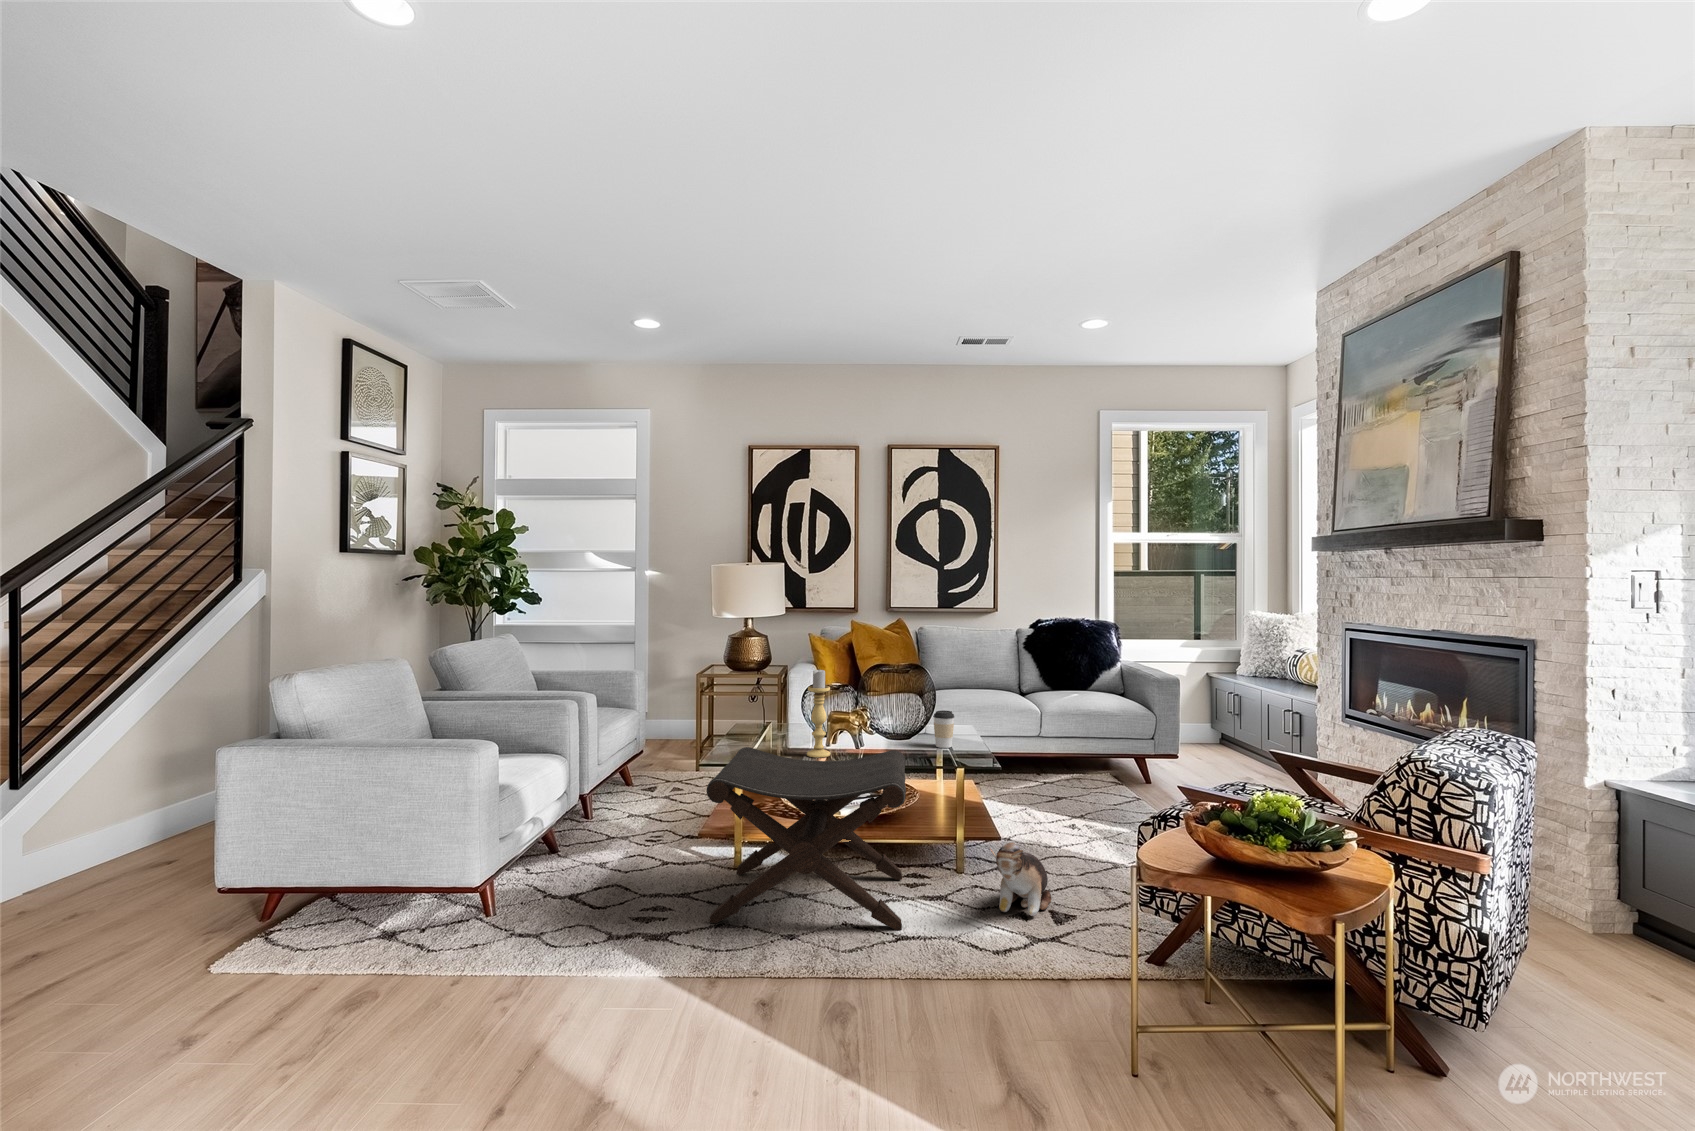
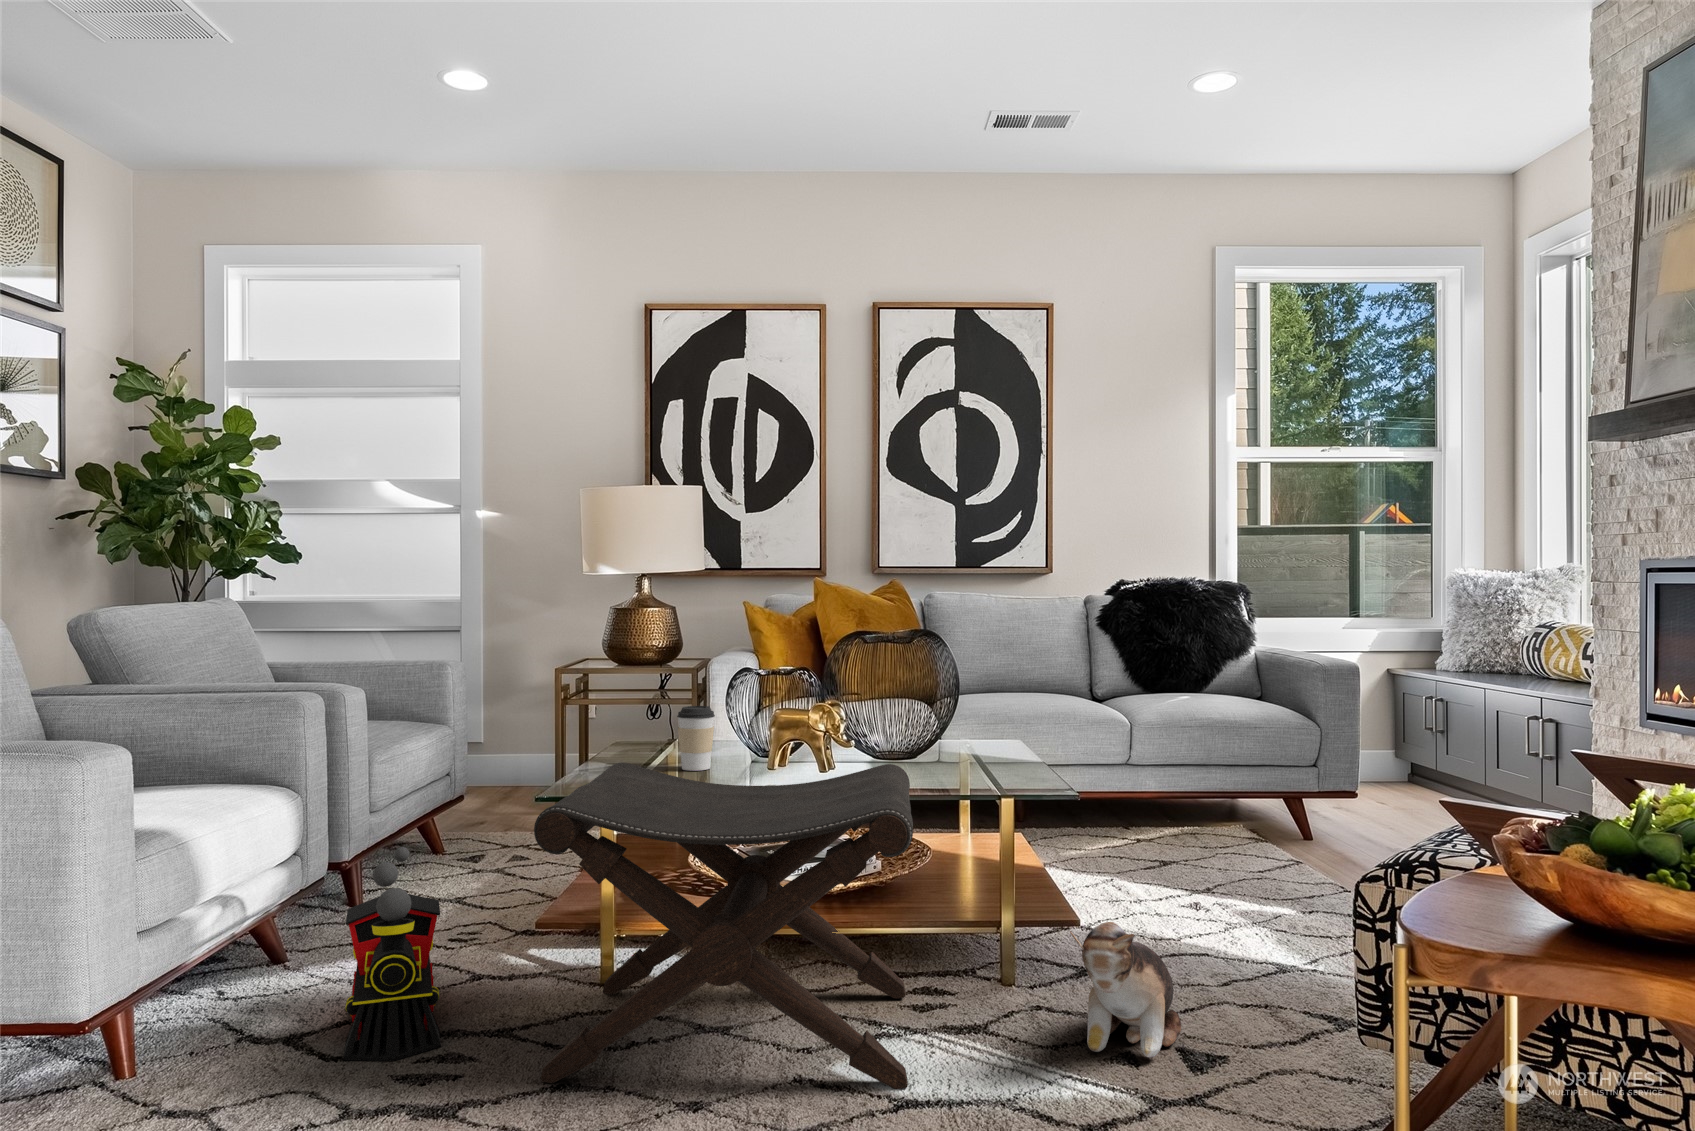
candle holder: present [807,670,830,758] -> none [733,625,775,783]
coffee cup: present [933,710,954,748] -> present [677,706,715,771]
toy train: none [599,793,653,910] -> present [344,847,440,1061]

